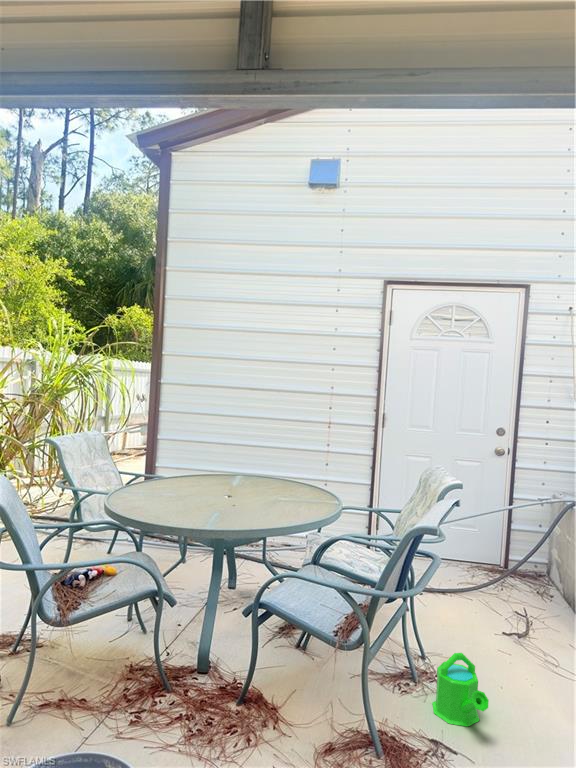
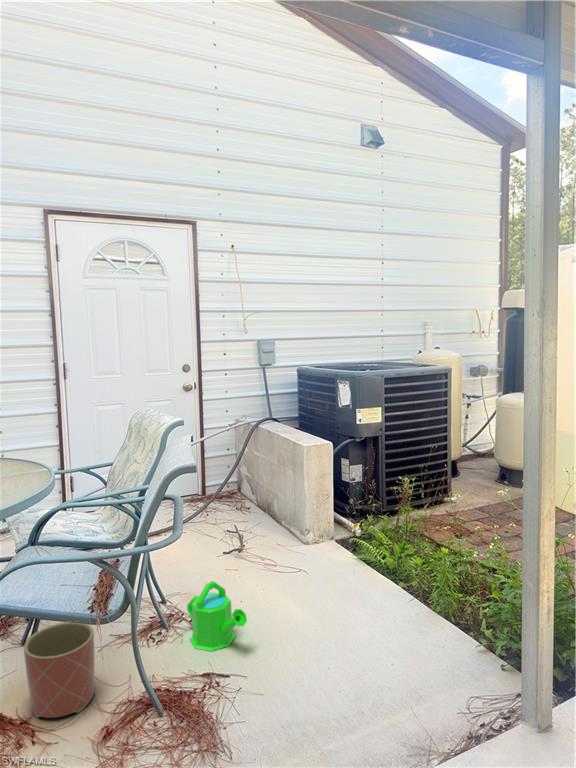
planter: none [285,636,340,720] -> present [24,622,95,718]

